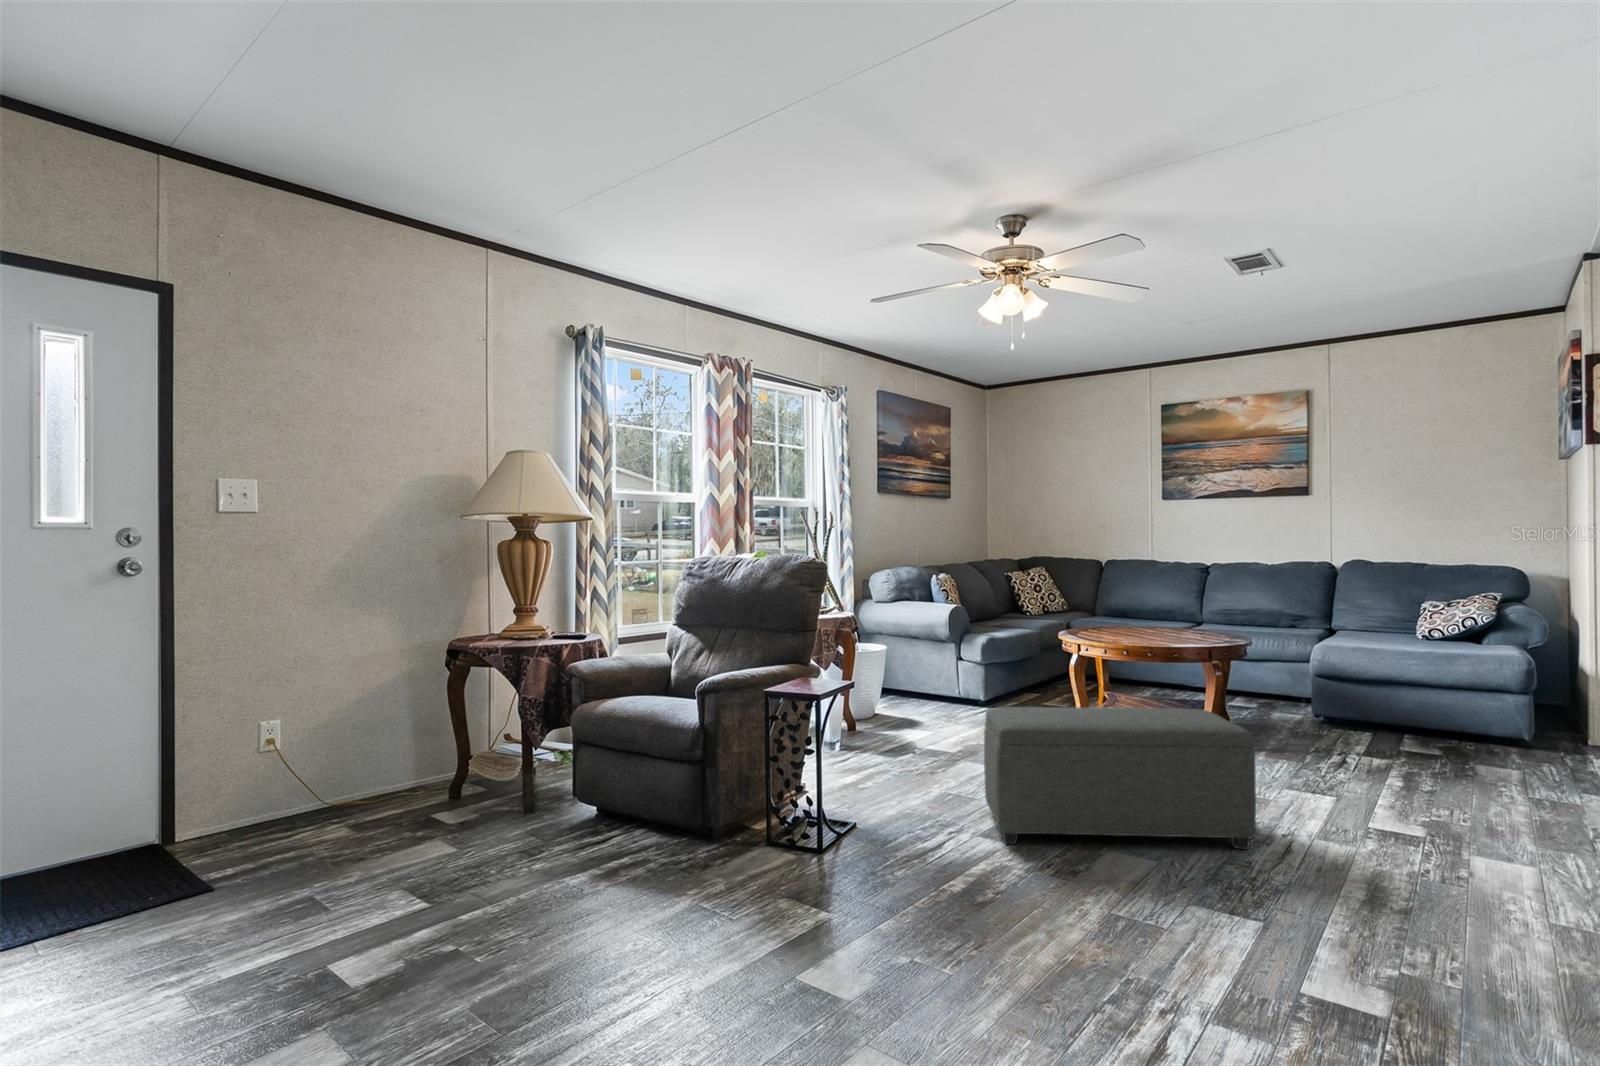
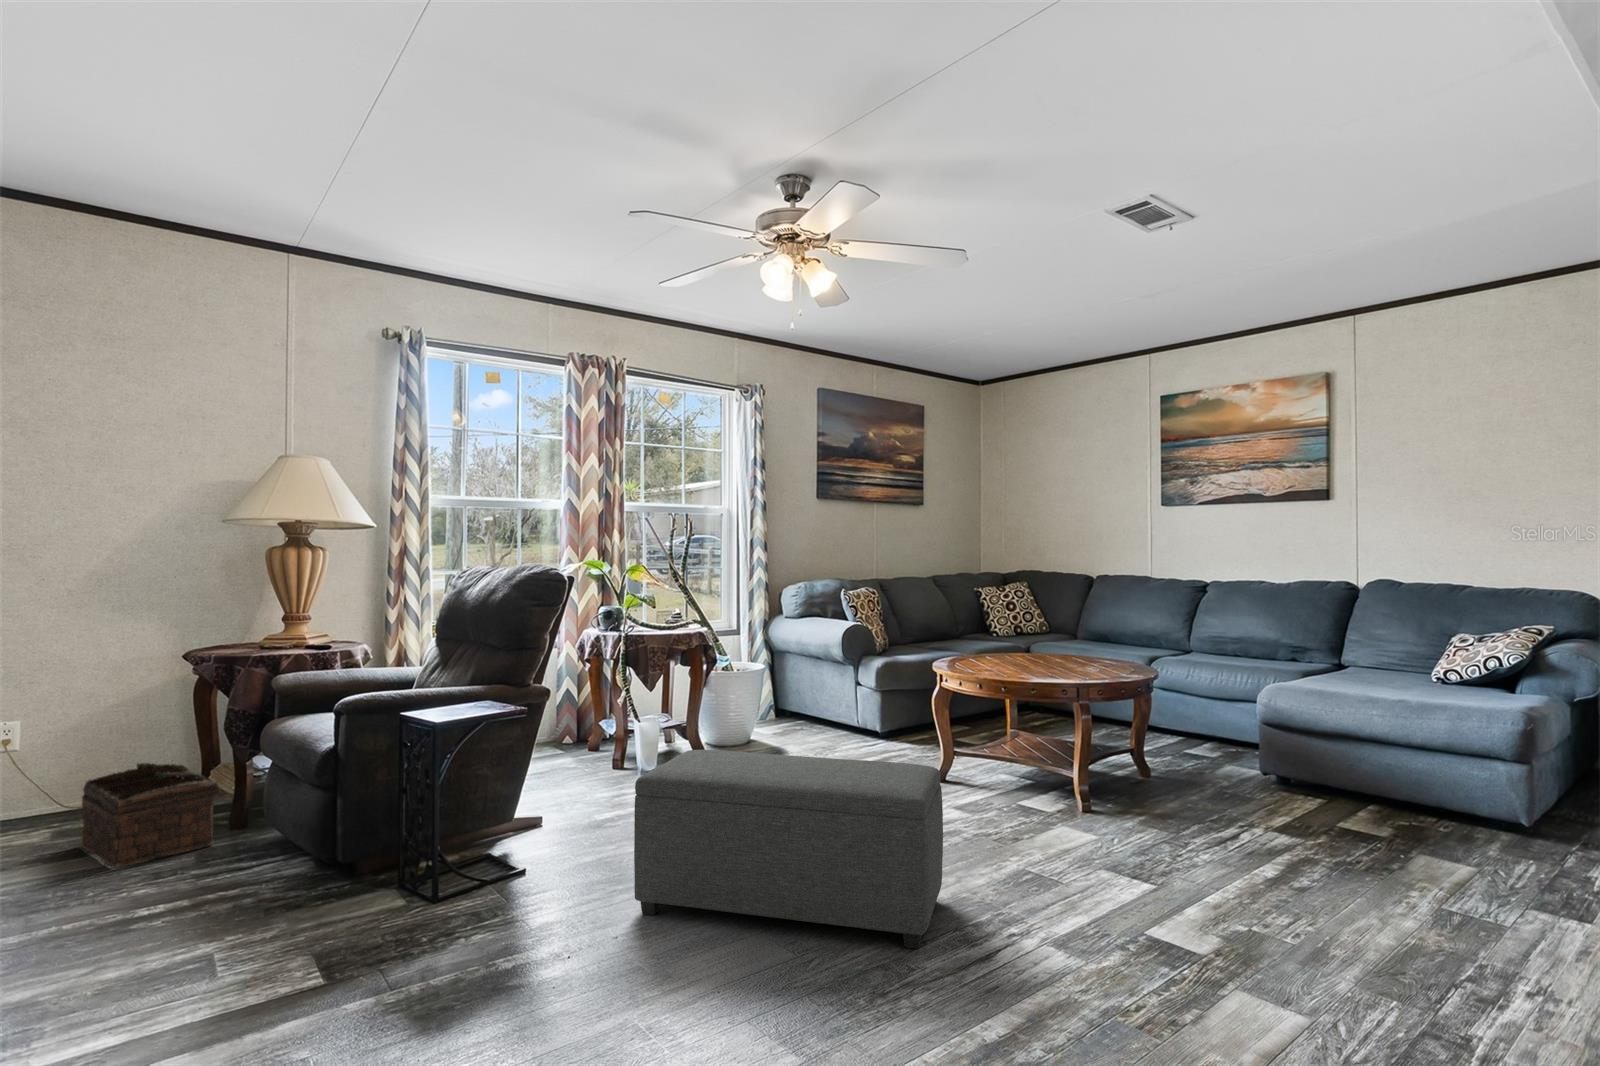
basket: none [398,749,535,847] -> present [82,763,220,867]

